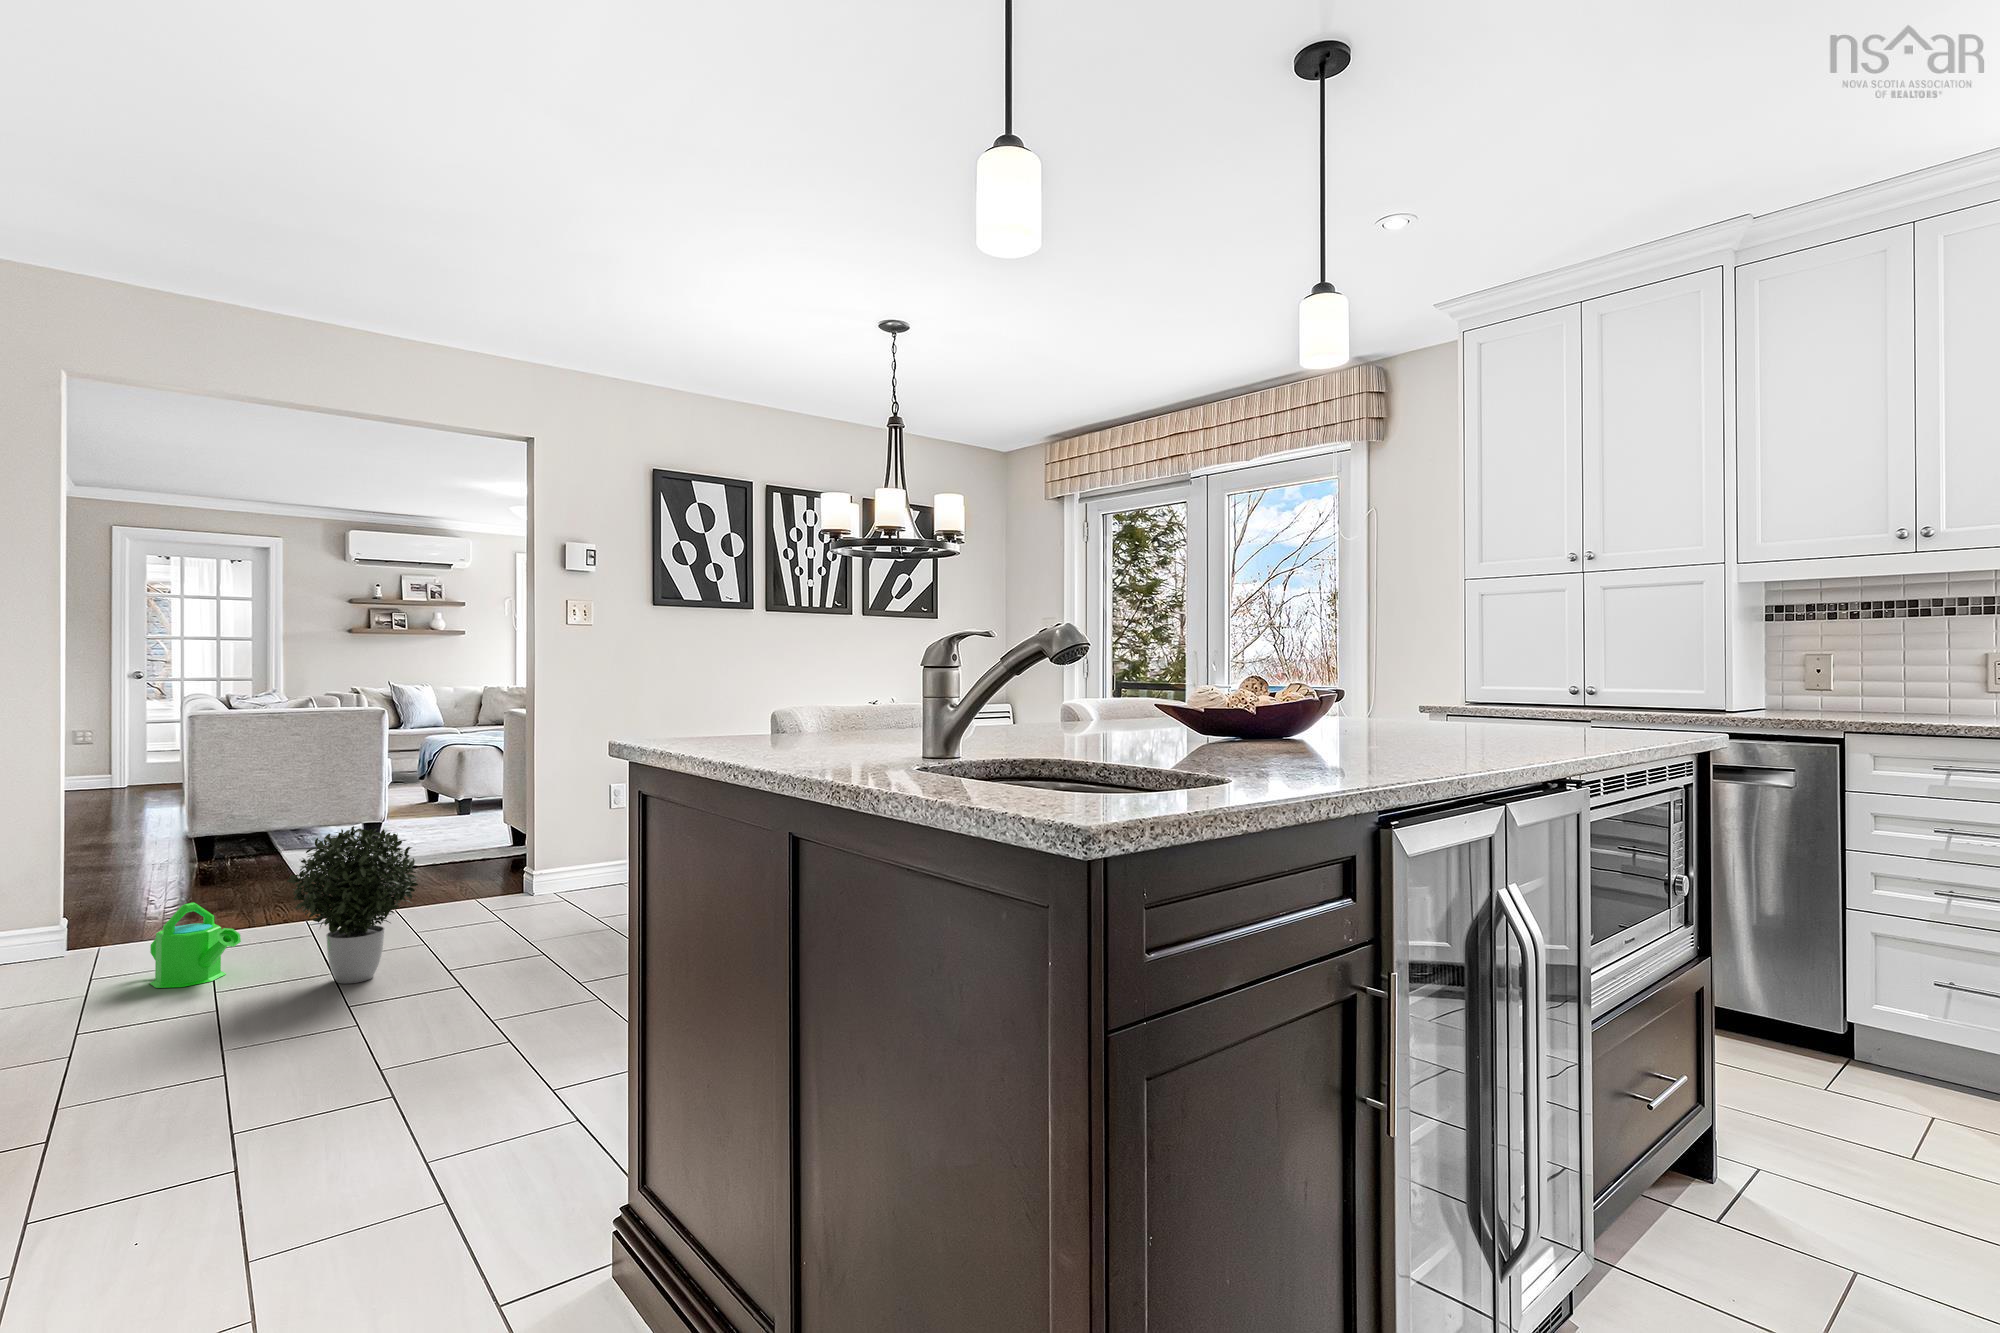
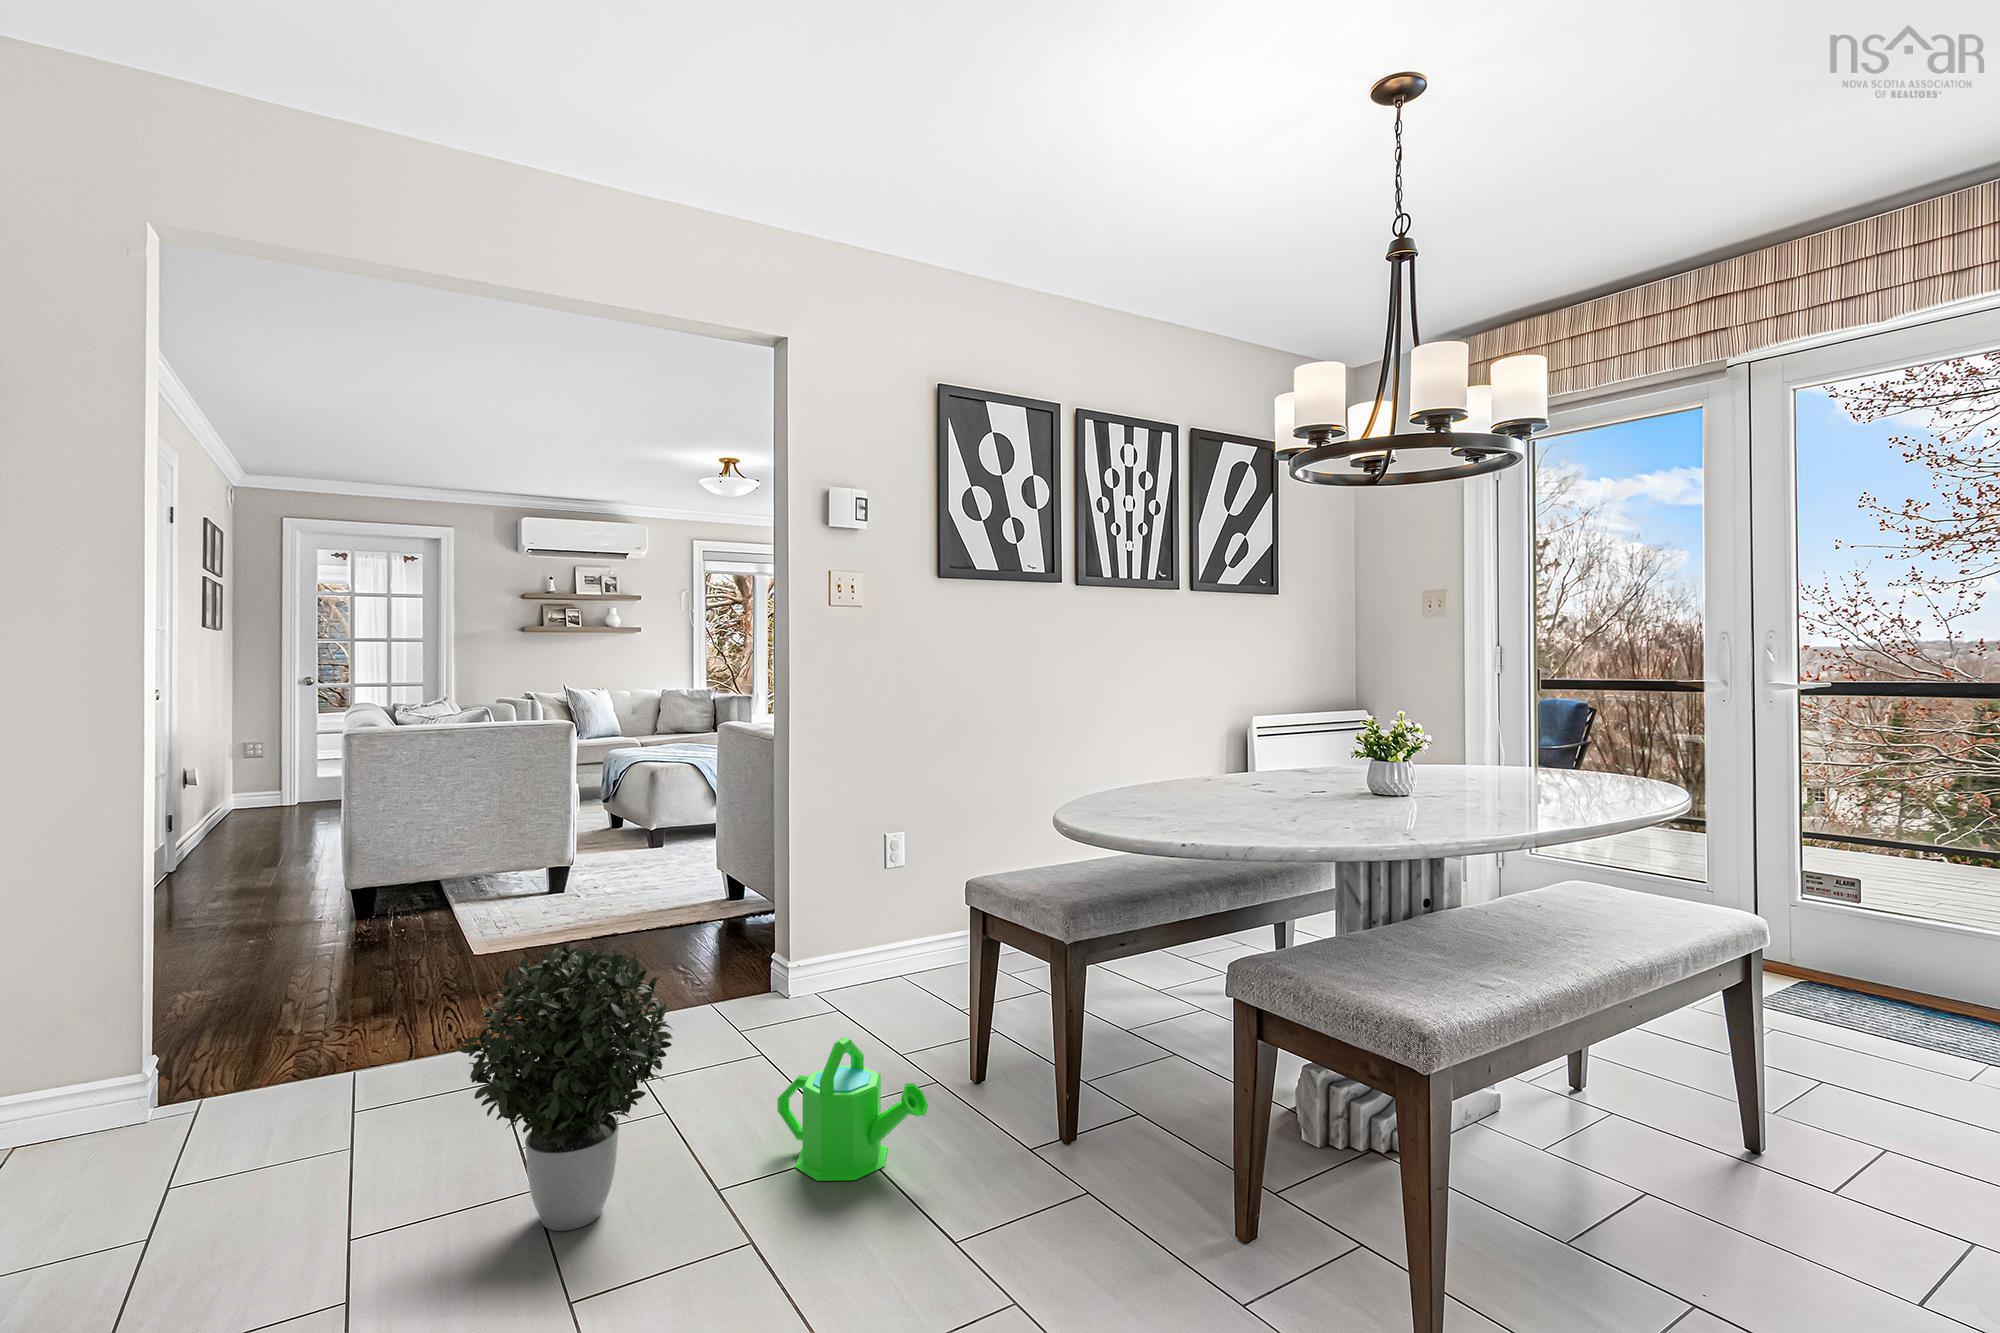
watering can: present [150,902,241,988] -> present [777,1037,928,1181]

